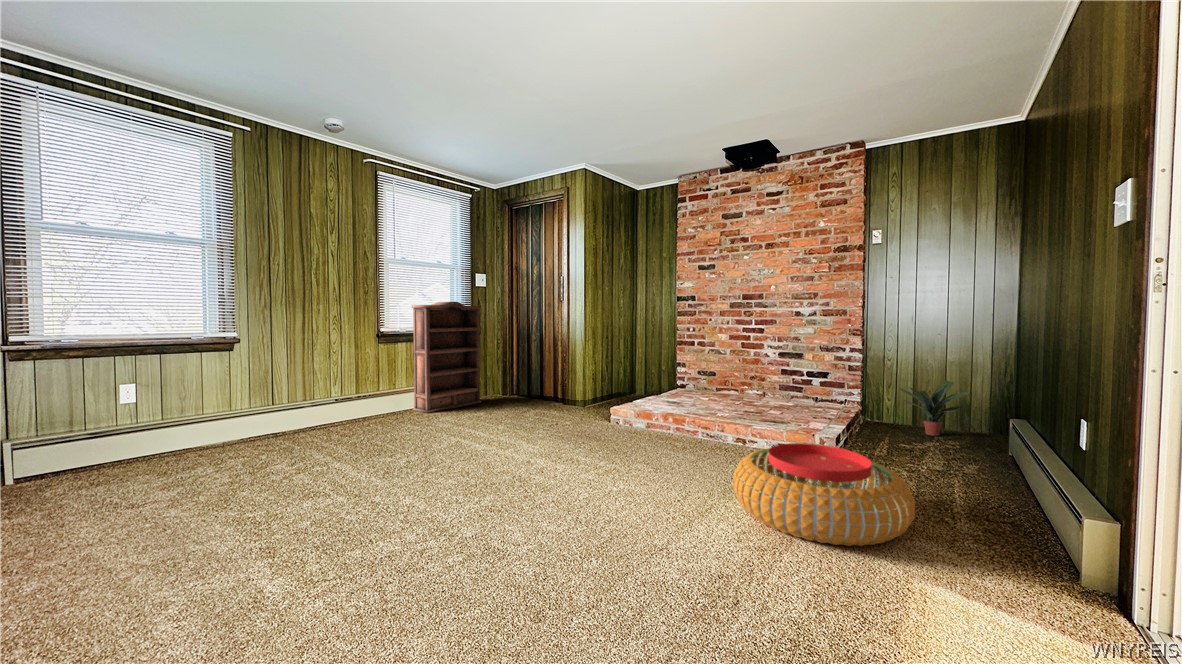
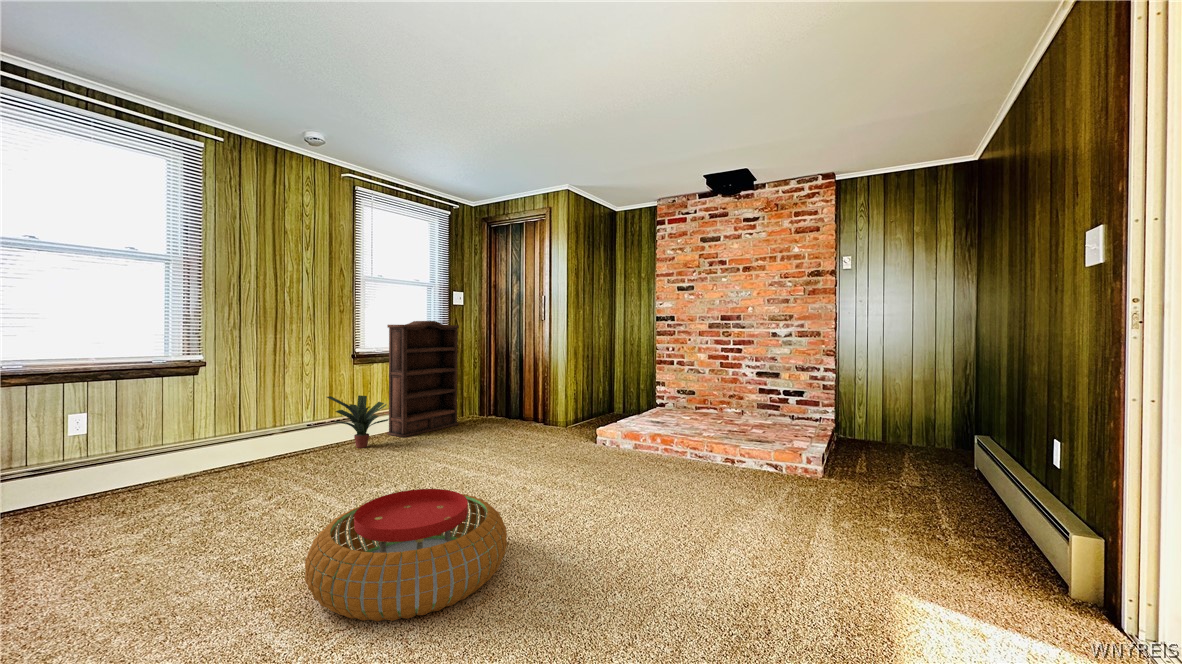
potted plant: present [900,380,968,436] -> present [327,395,389,448]
pouf: present [733,443,915,546] -> present [305,489,507,622]

